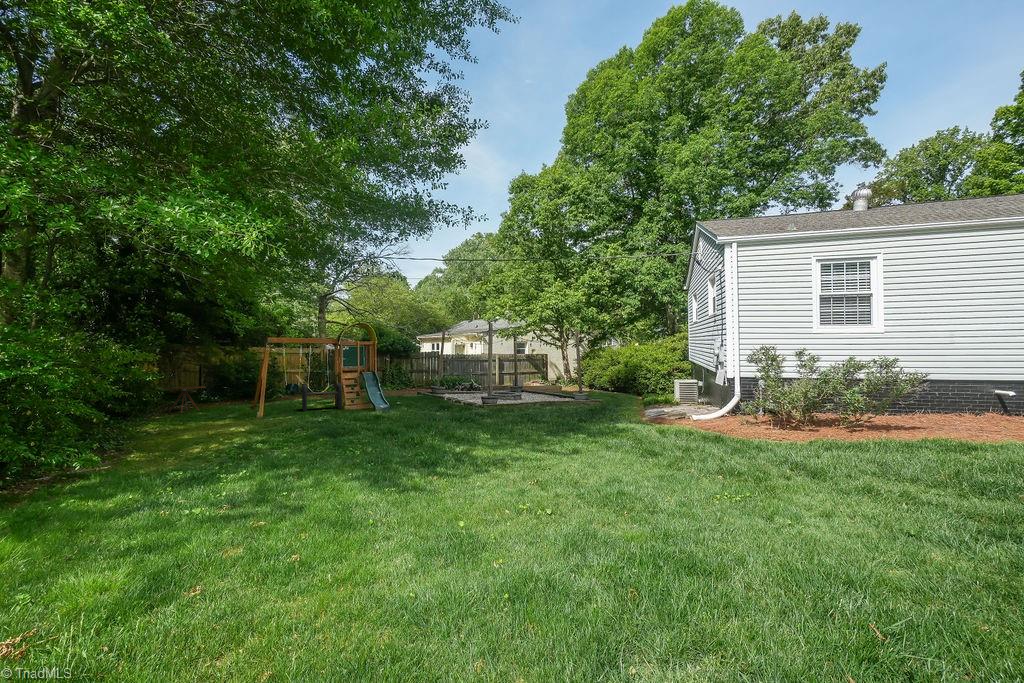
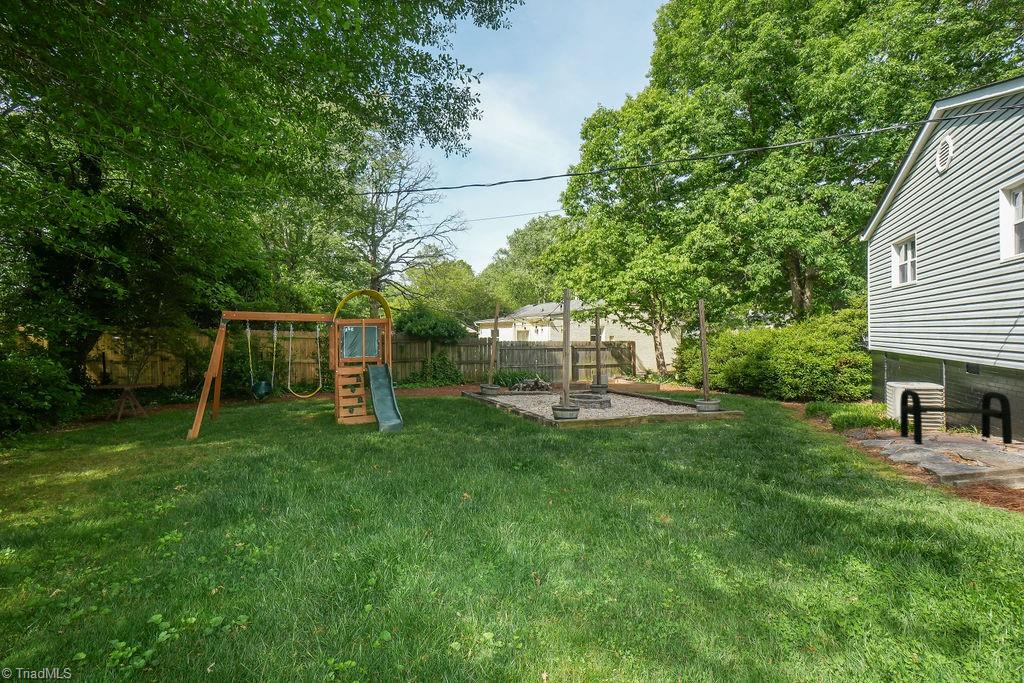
bench: present [302,383,342,411] -> present [900,390,1012,444]

